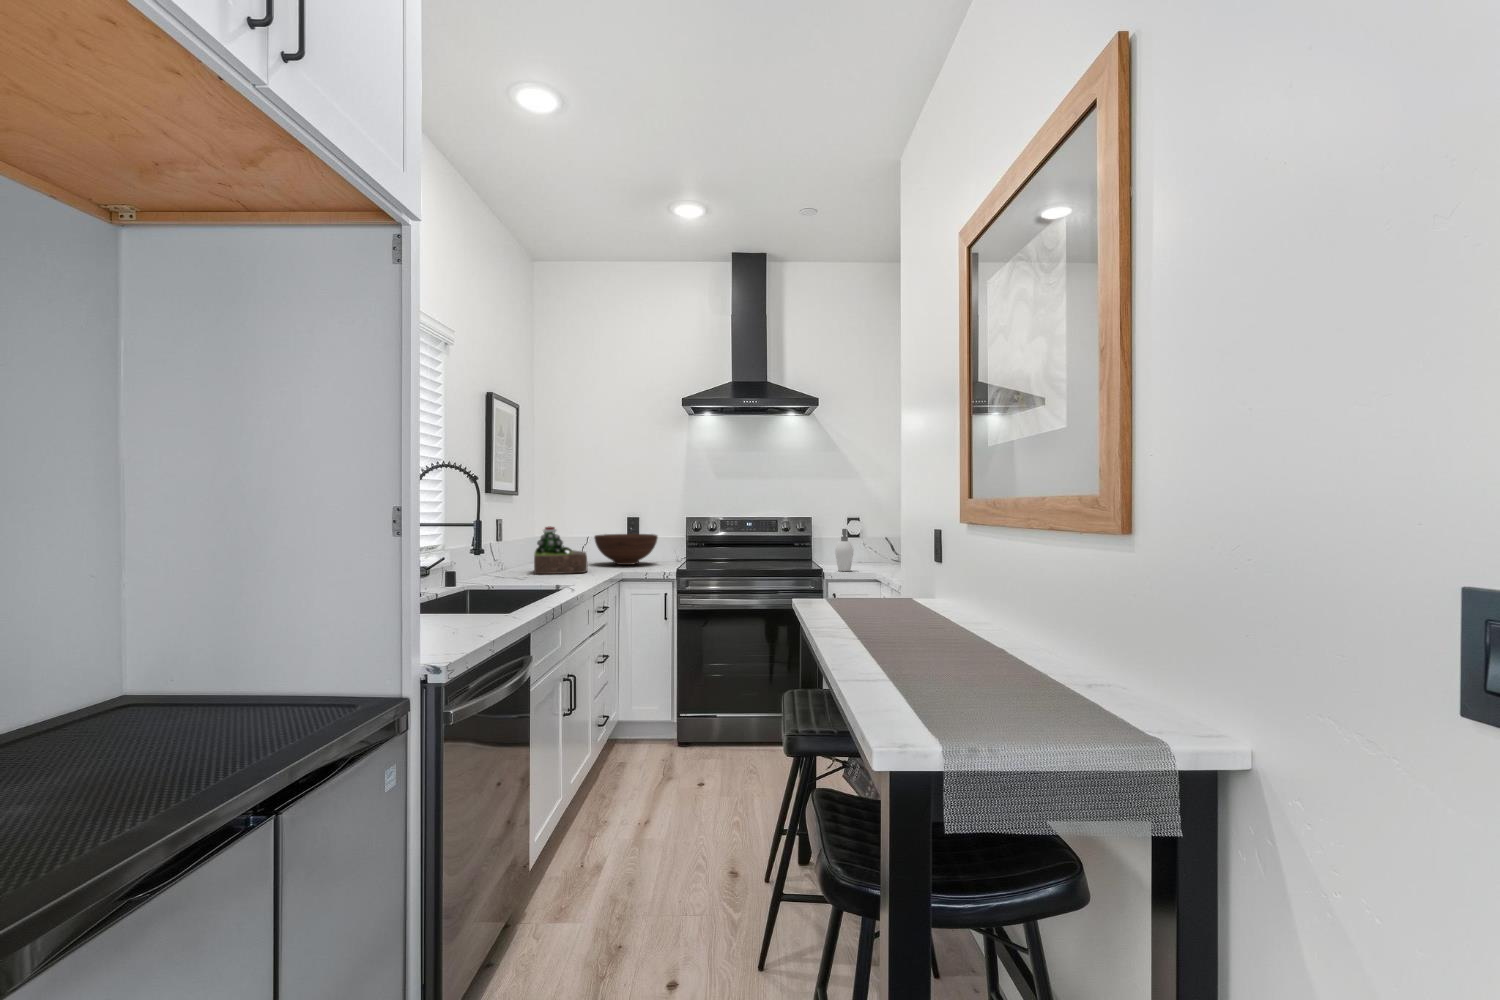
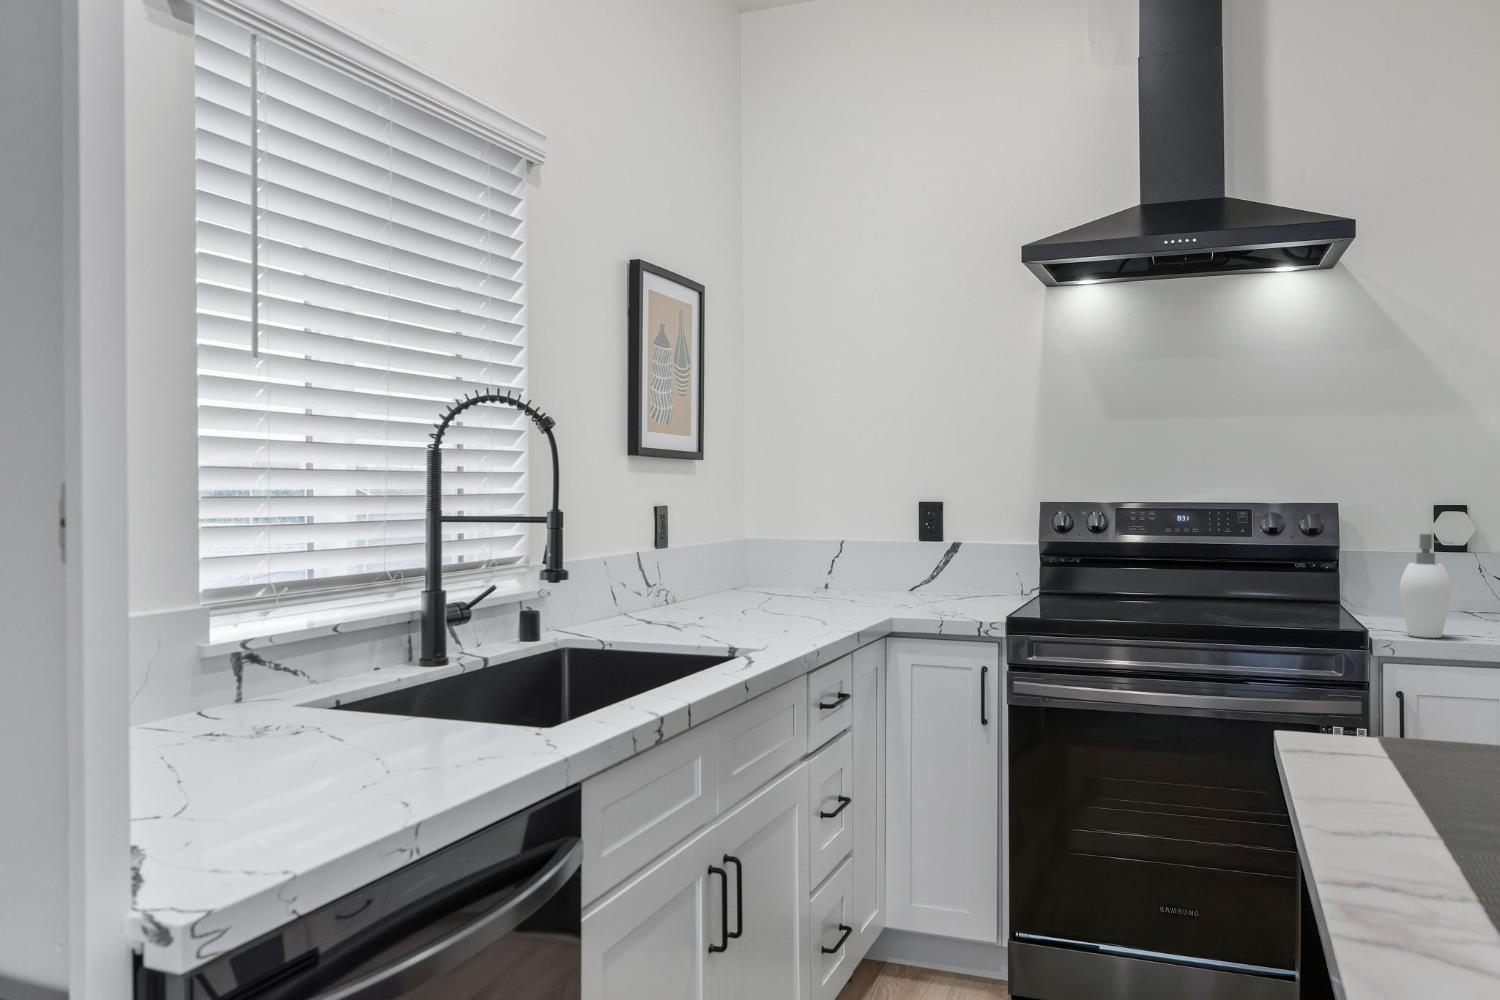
succulent plant: present [534,526,588,574] -> none [715,521,825,618]
fruit bowl: present [594,534,658,565] -> none [848,537,977,601]

